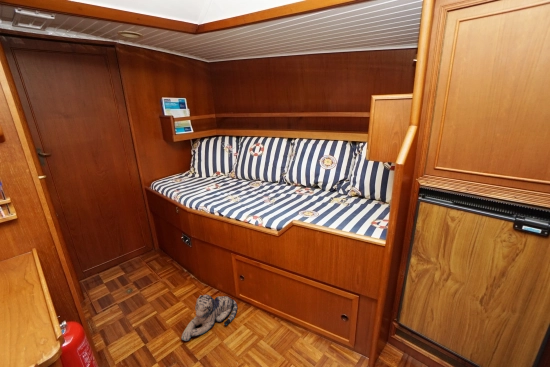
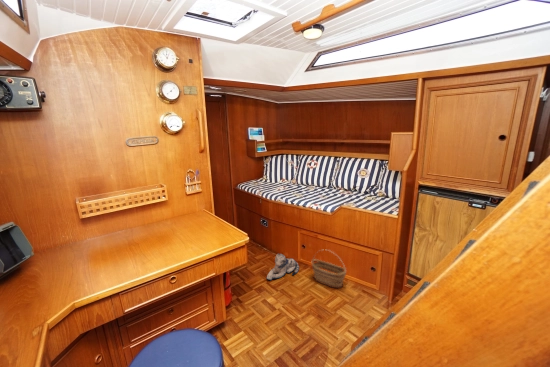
basket: none [252,287,304,346] -> present [312,259,346,288]

